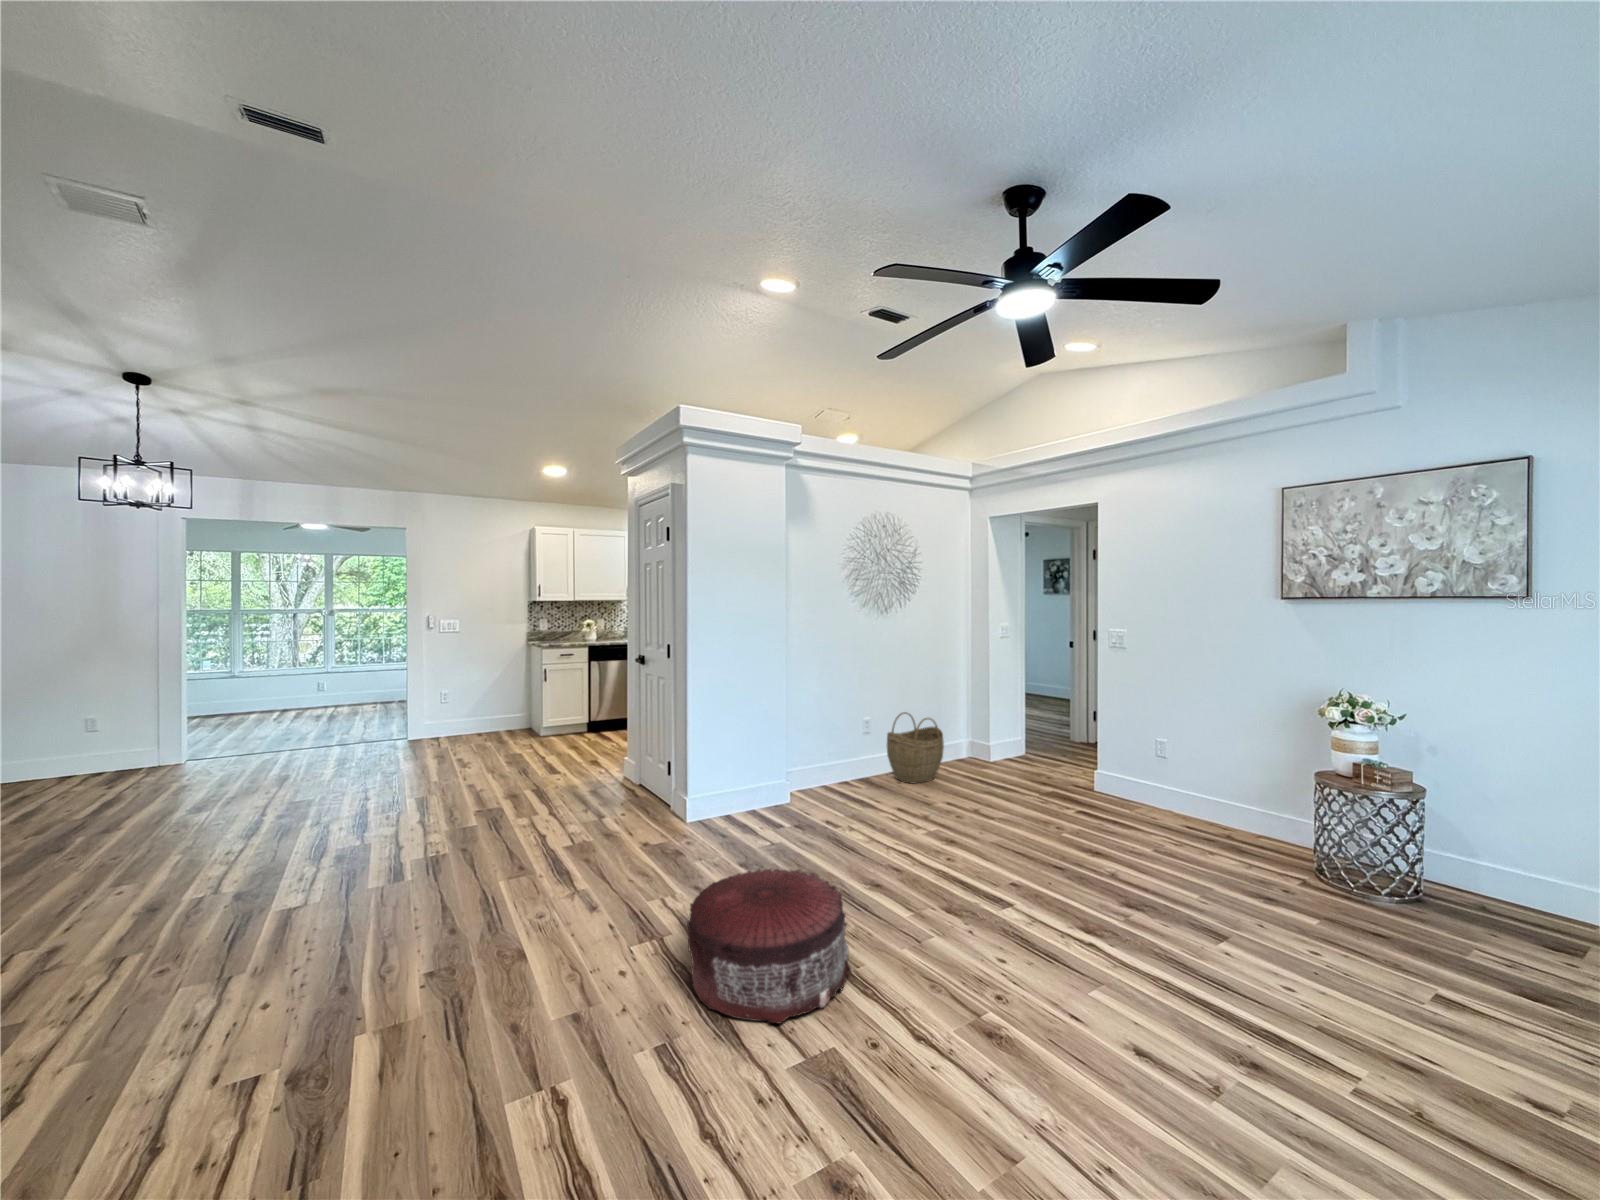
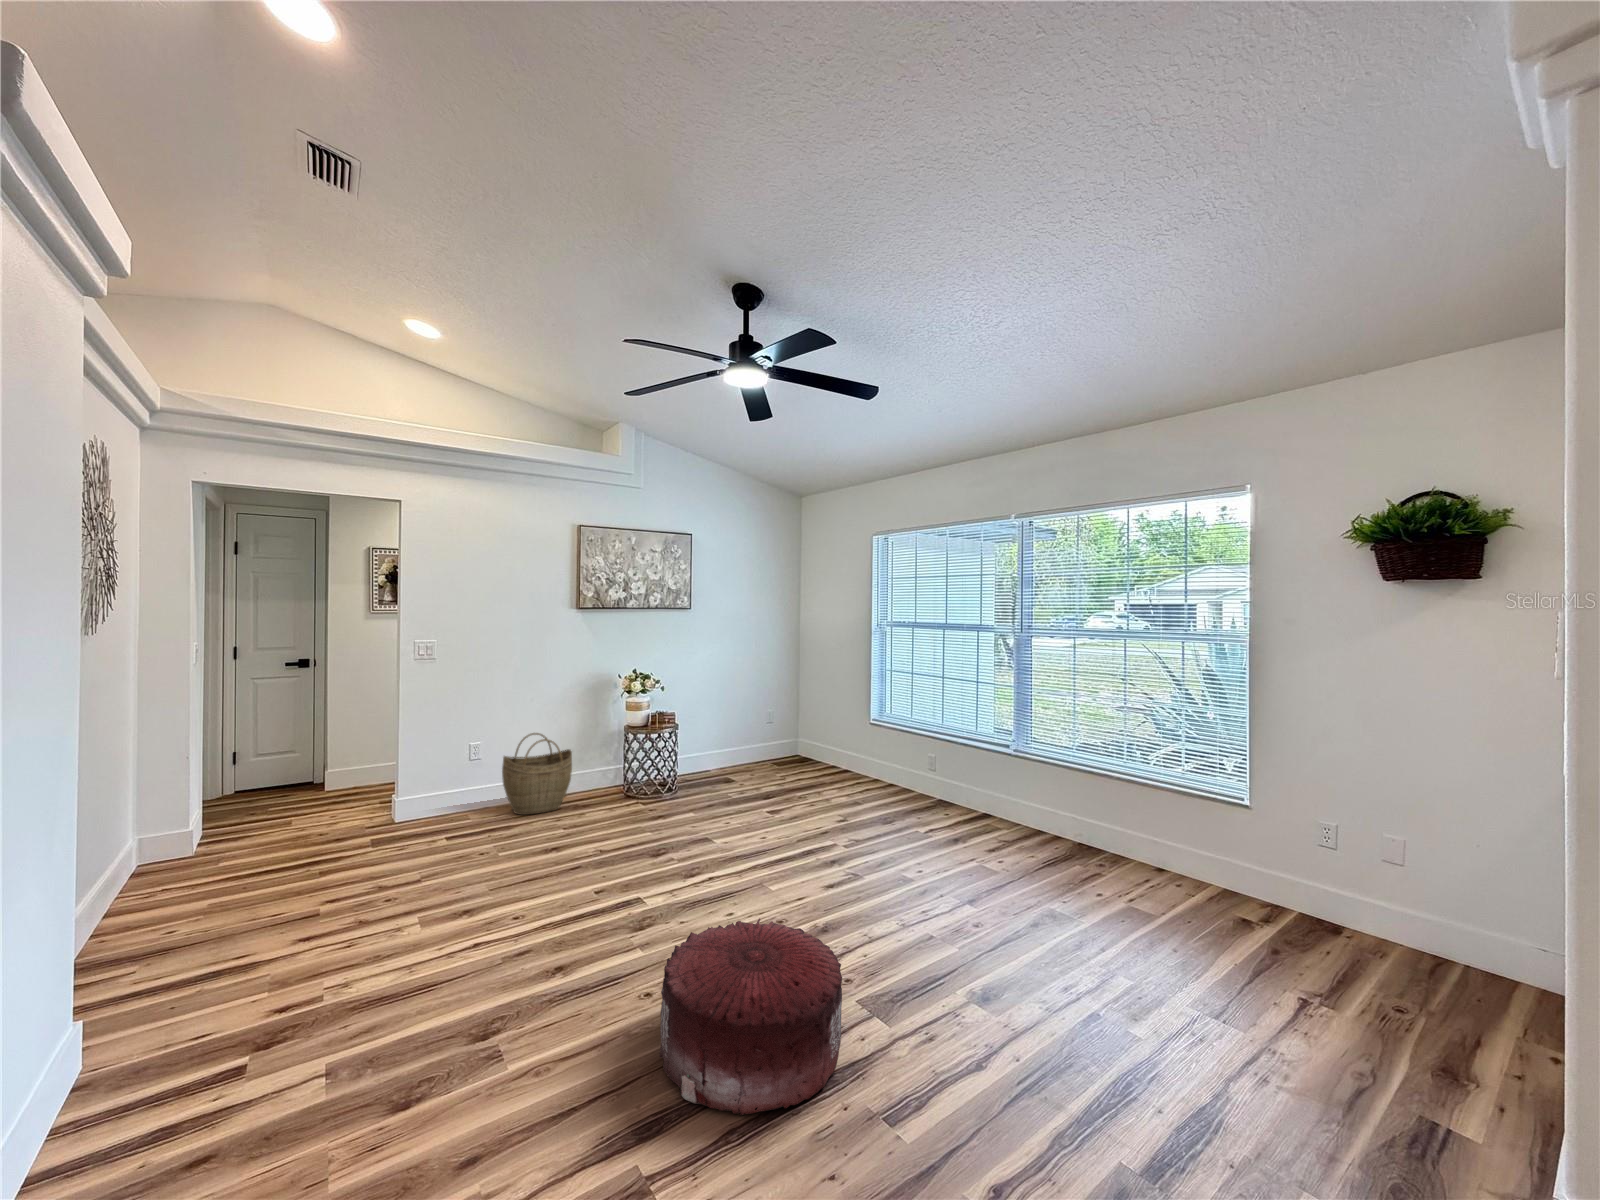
woven basket: present [887,712,944,784] -> present [502,733,572,815]

